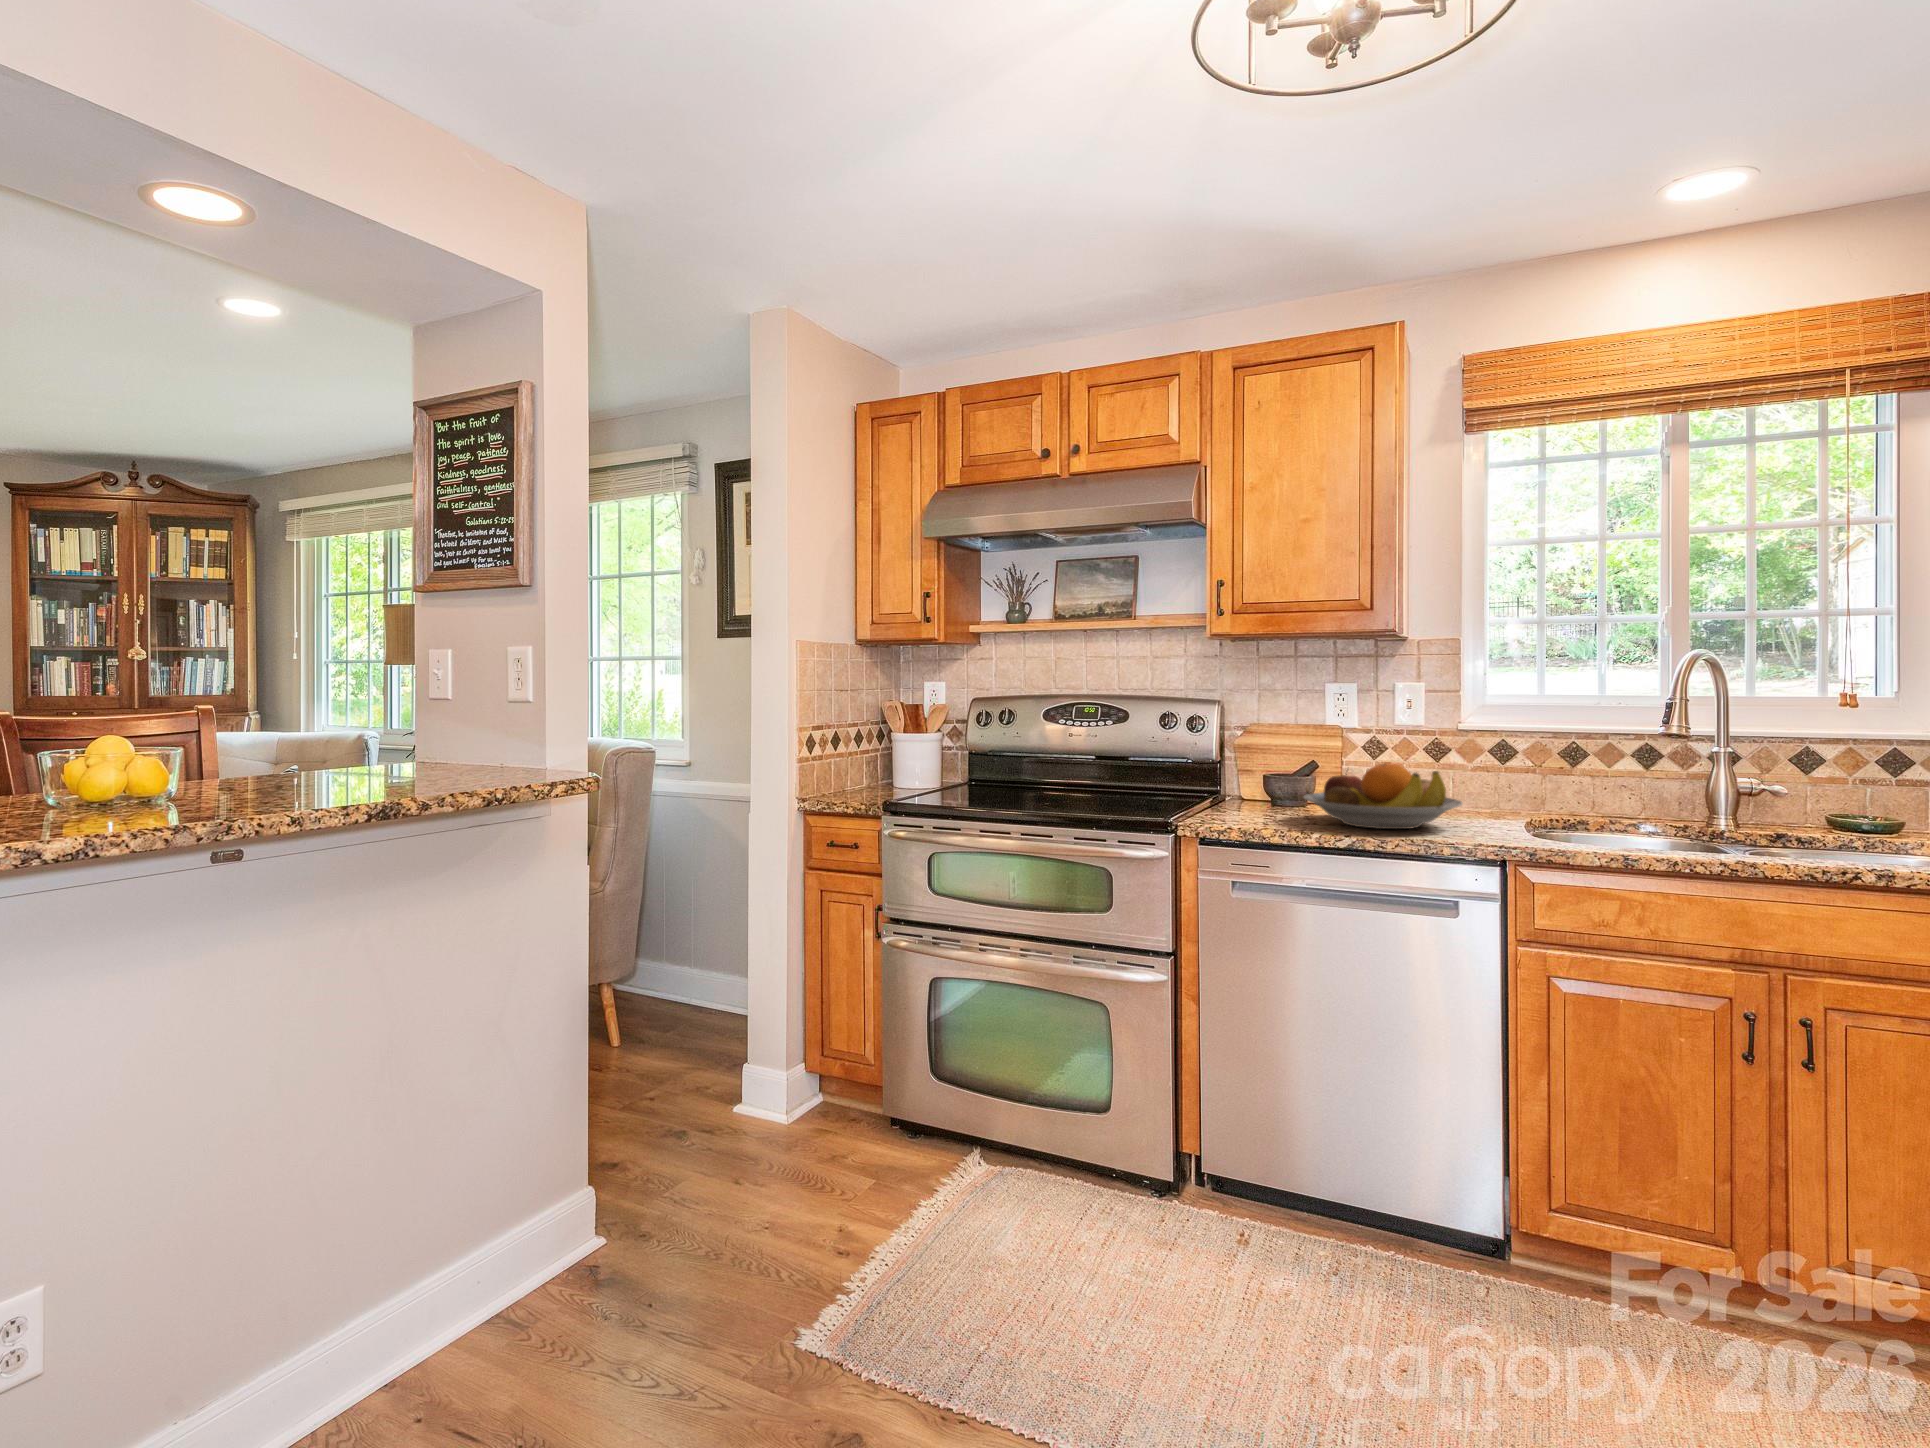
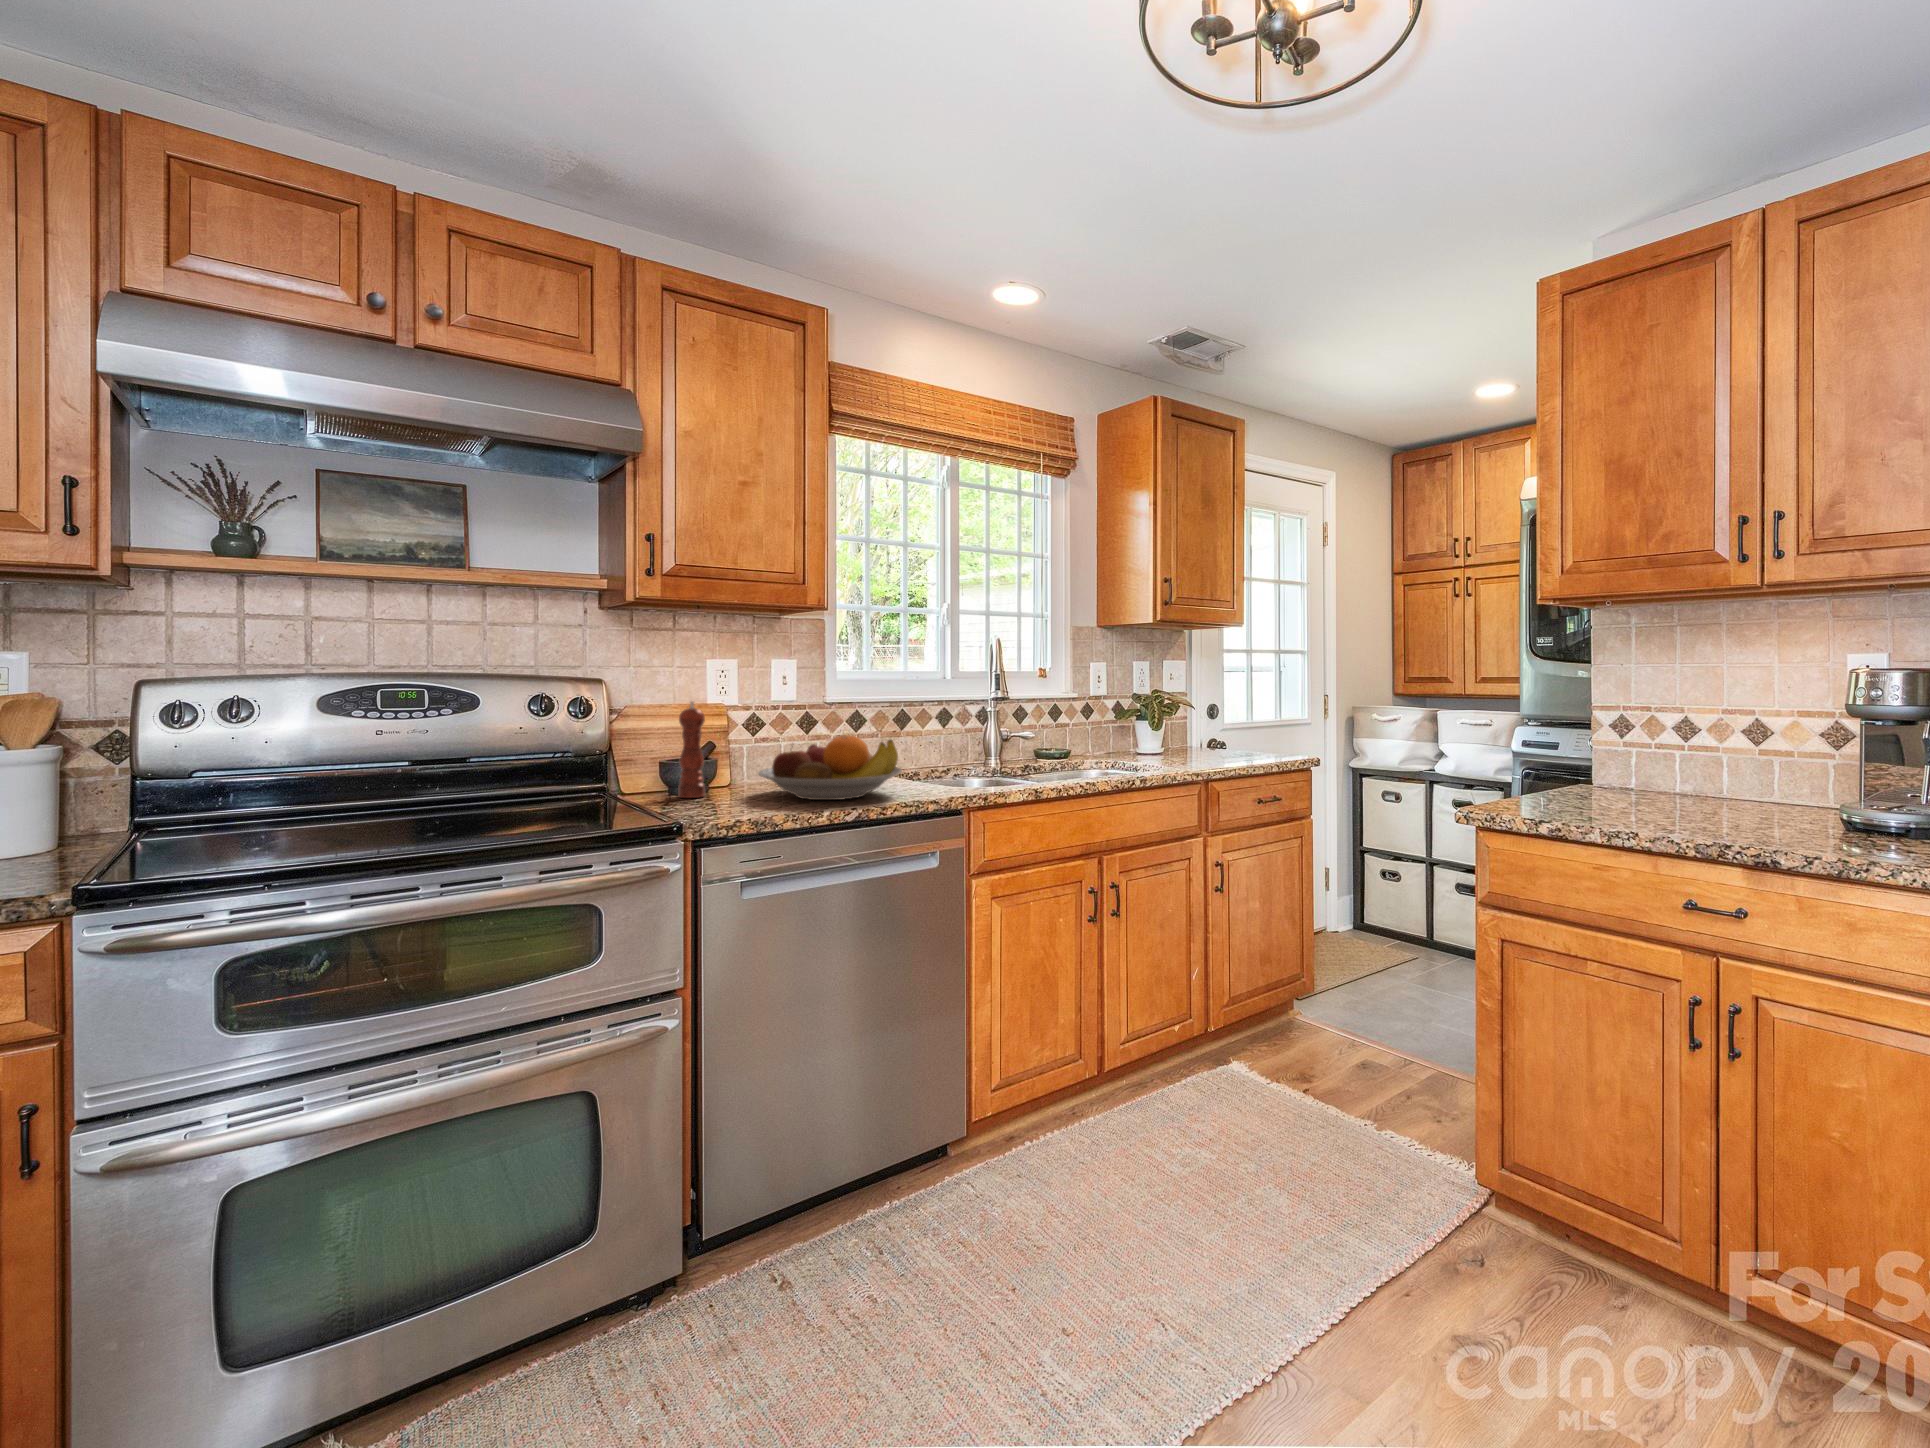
pepper mill: none [1253,723,1277,811] -> present [678,701,705,798]

